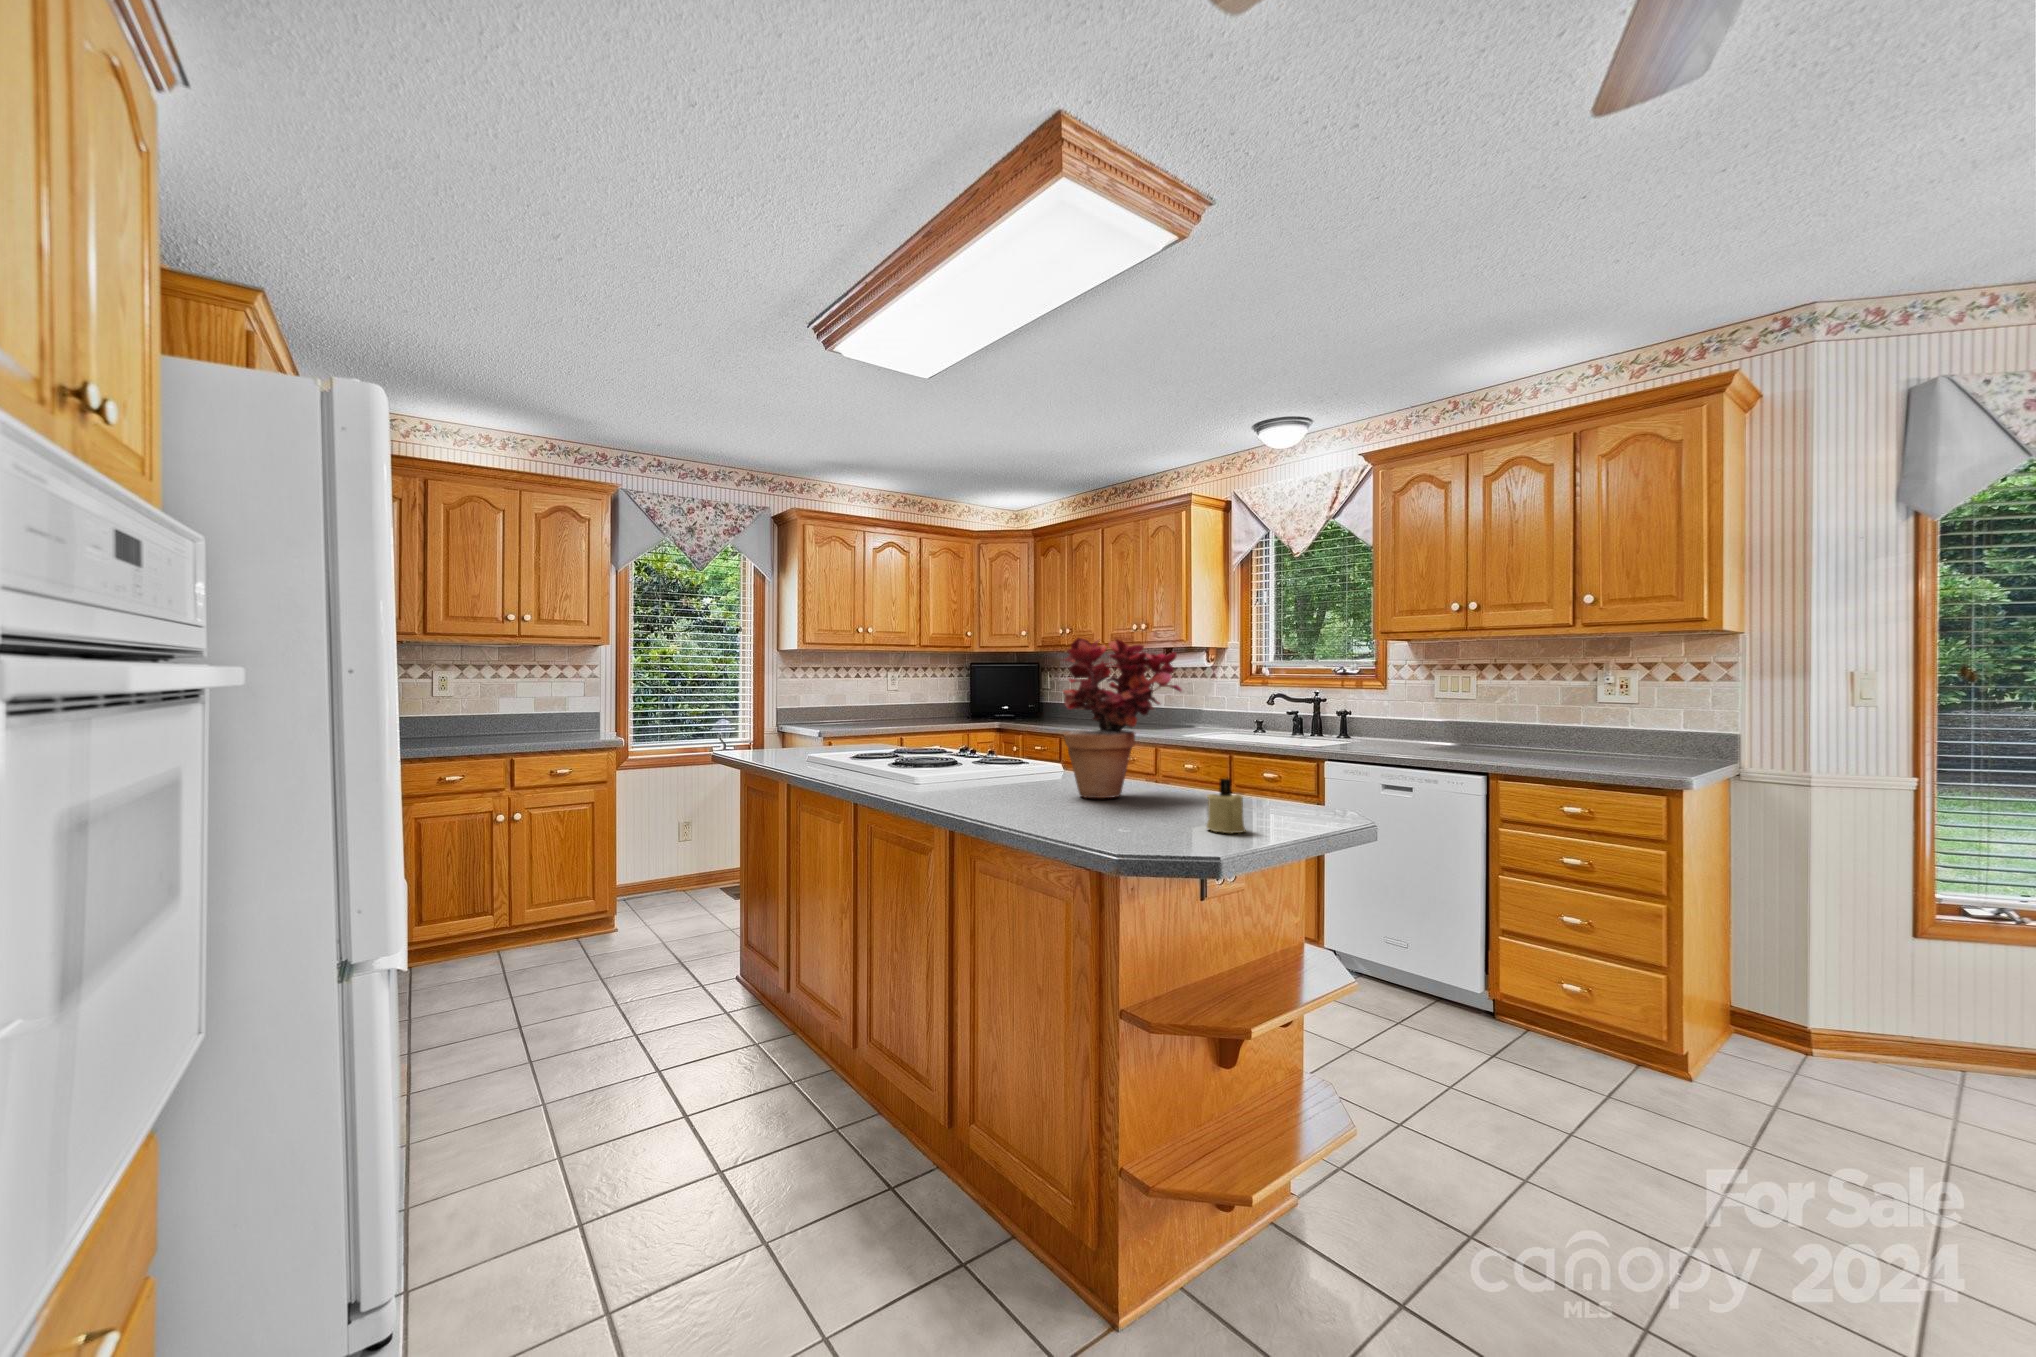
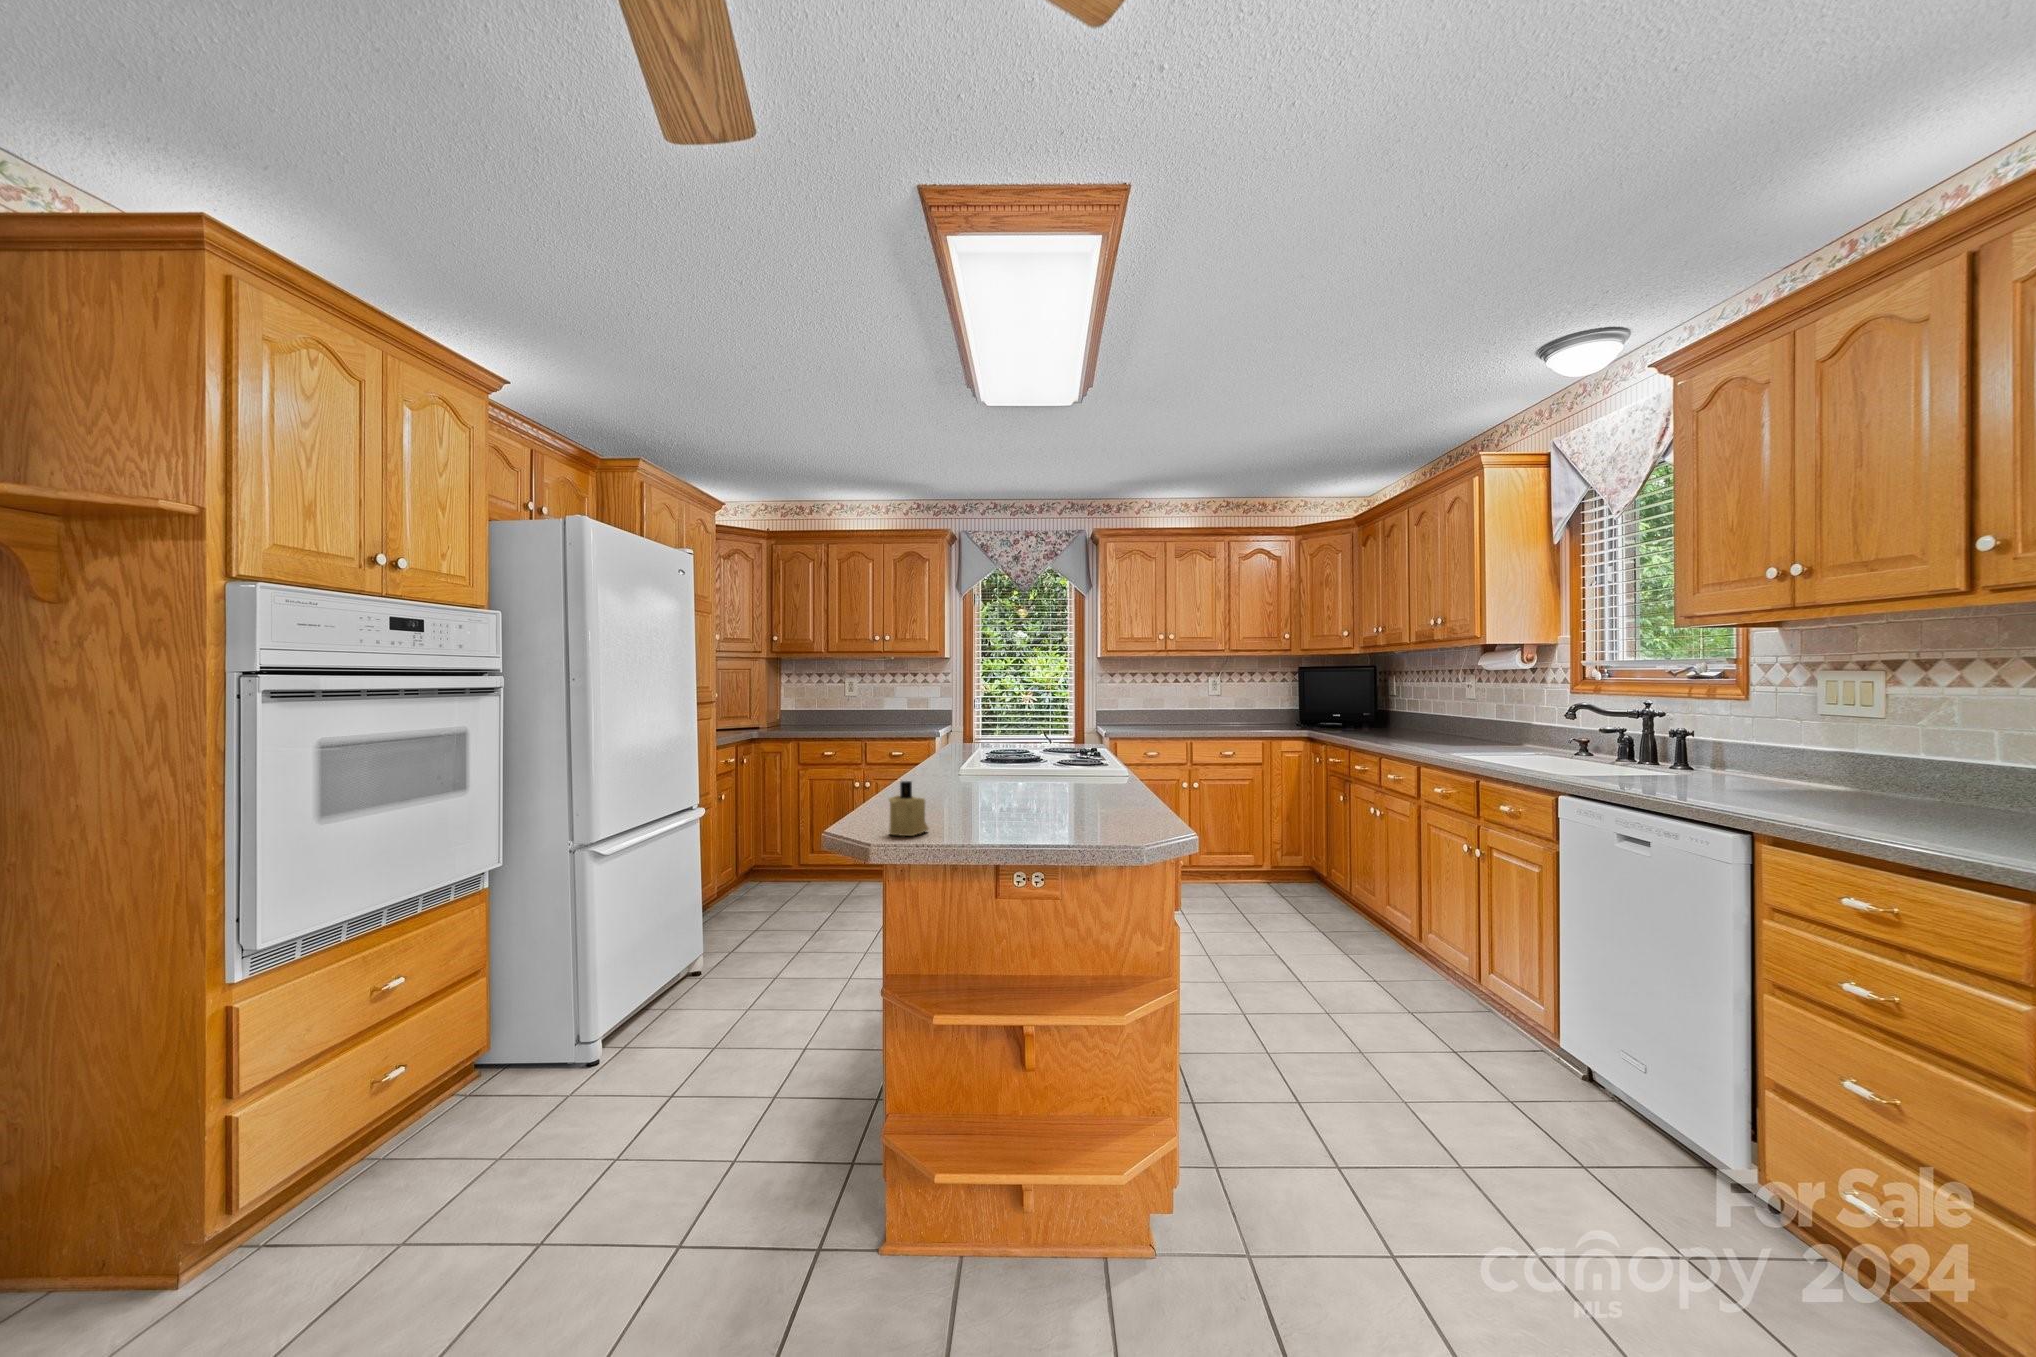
potted plant: present [1063,638,1182,798] -> none [926,643,1069,799]

